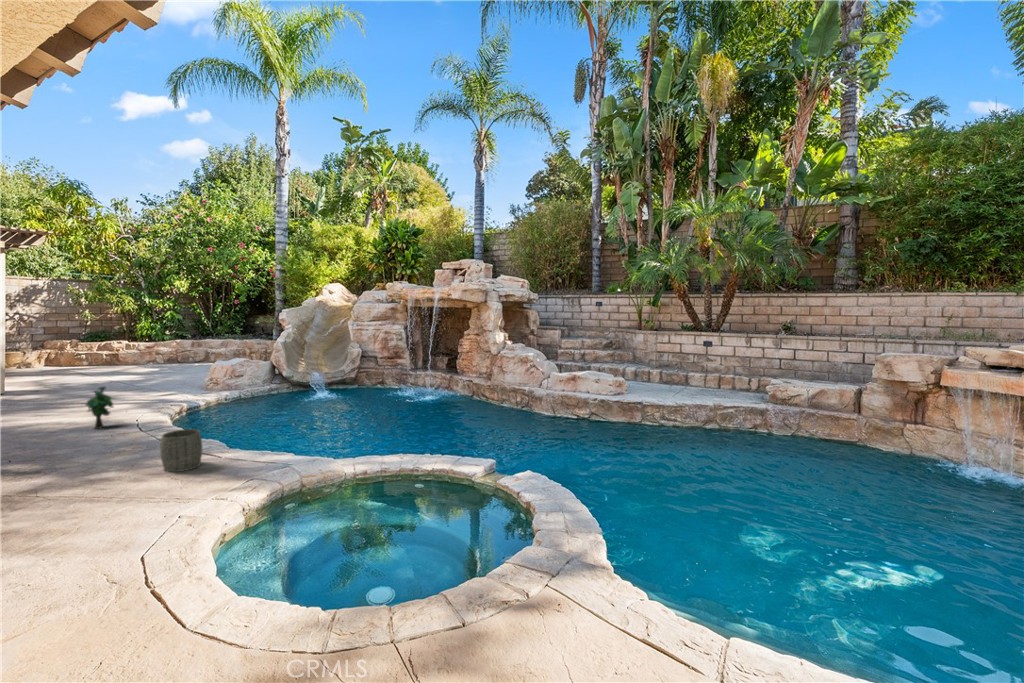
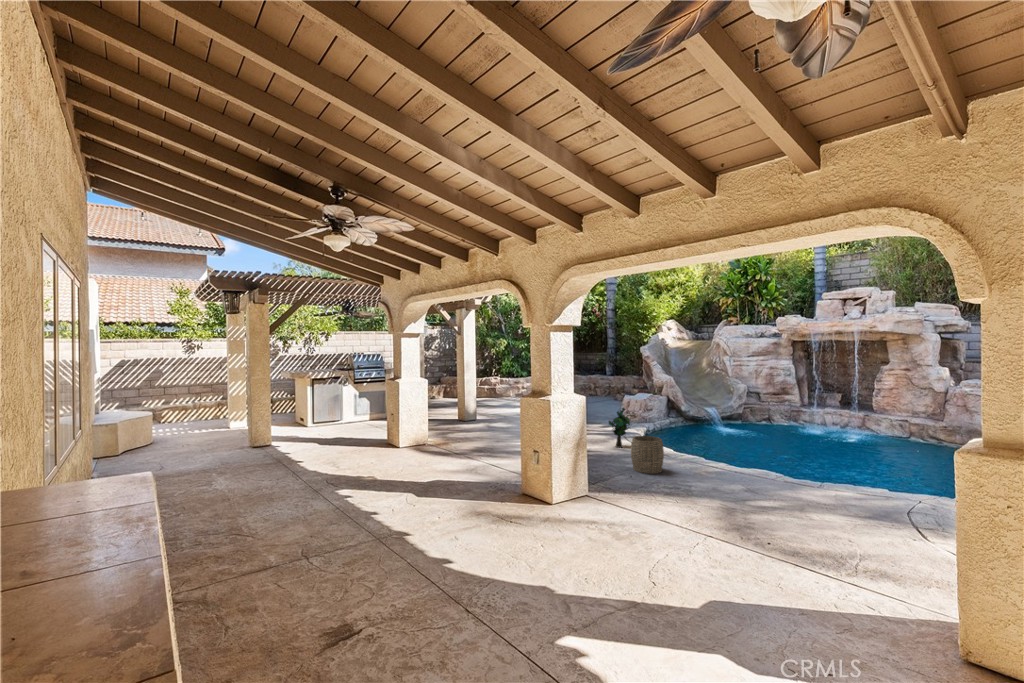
woven basket: present [160,429,202,472] -> present [631,436,664,474]

